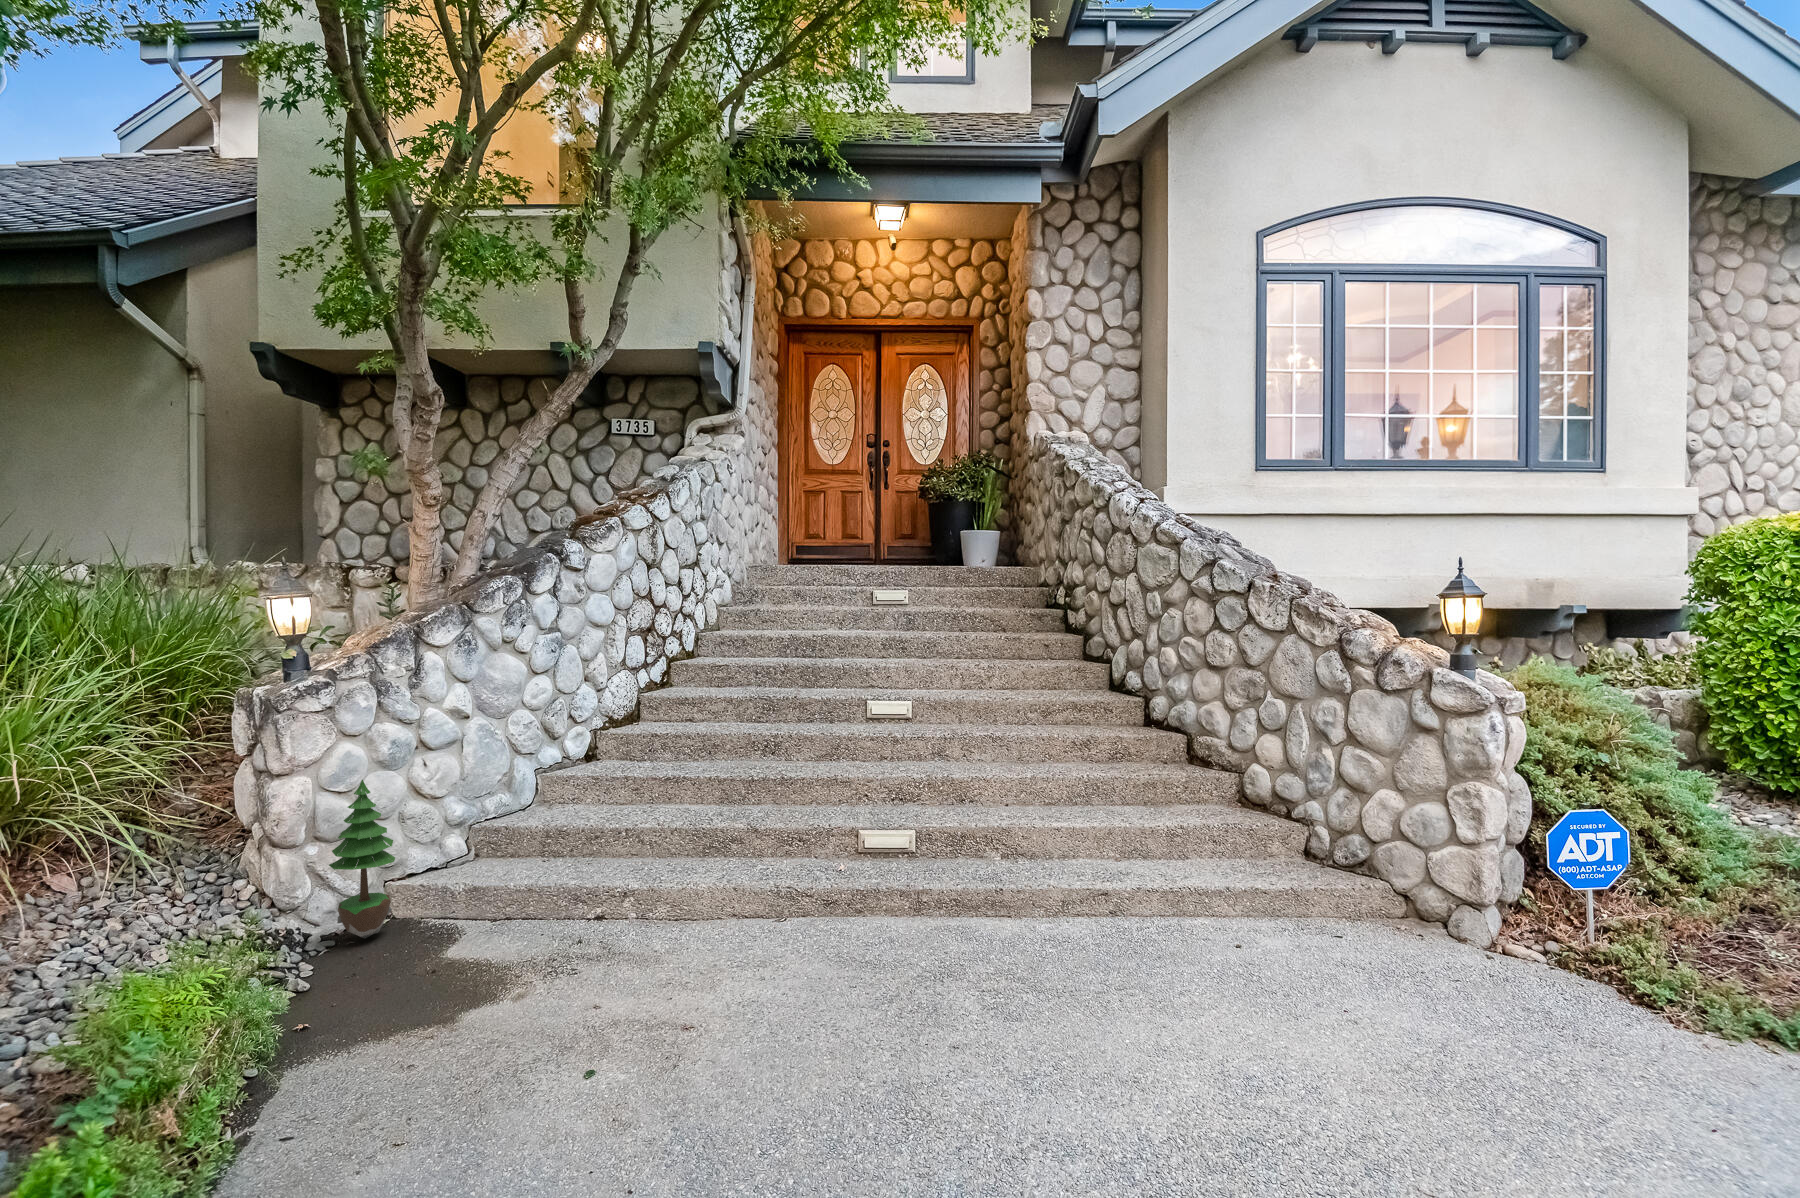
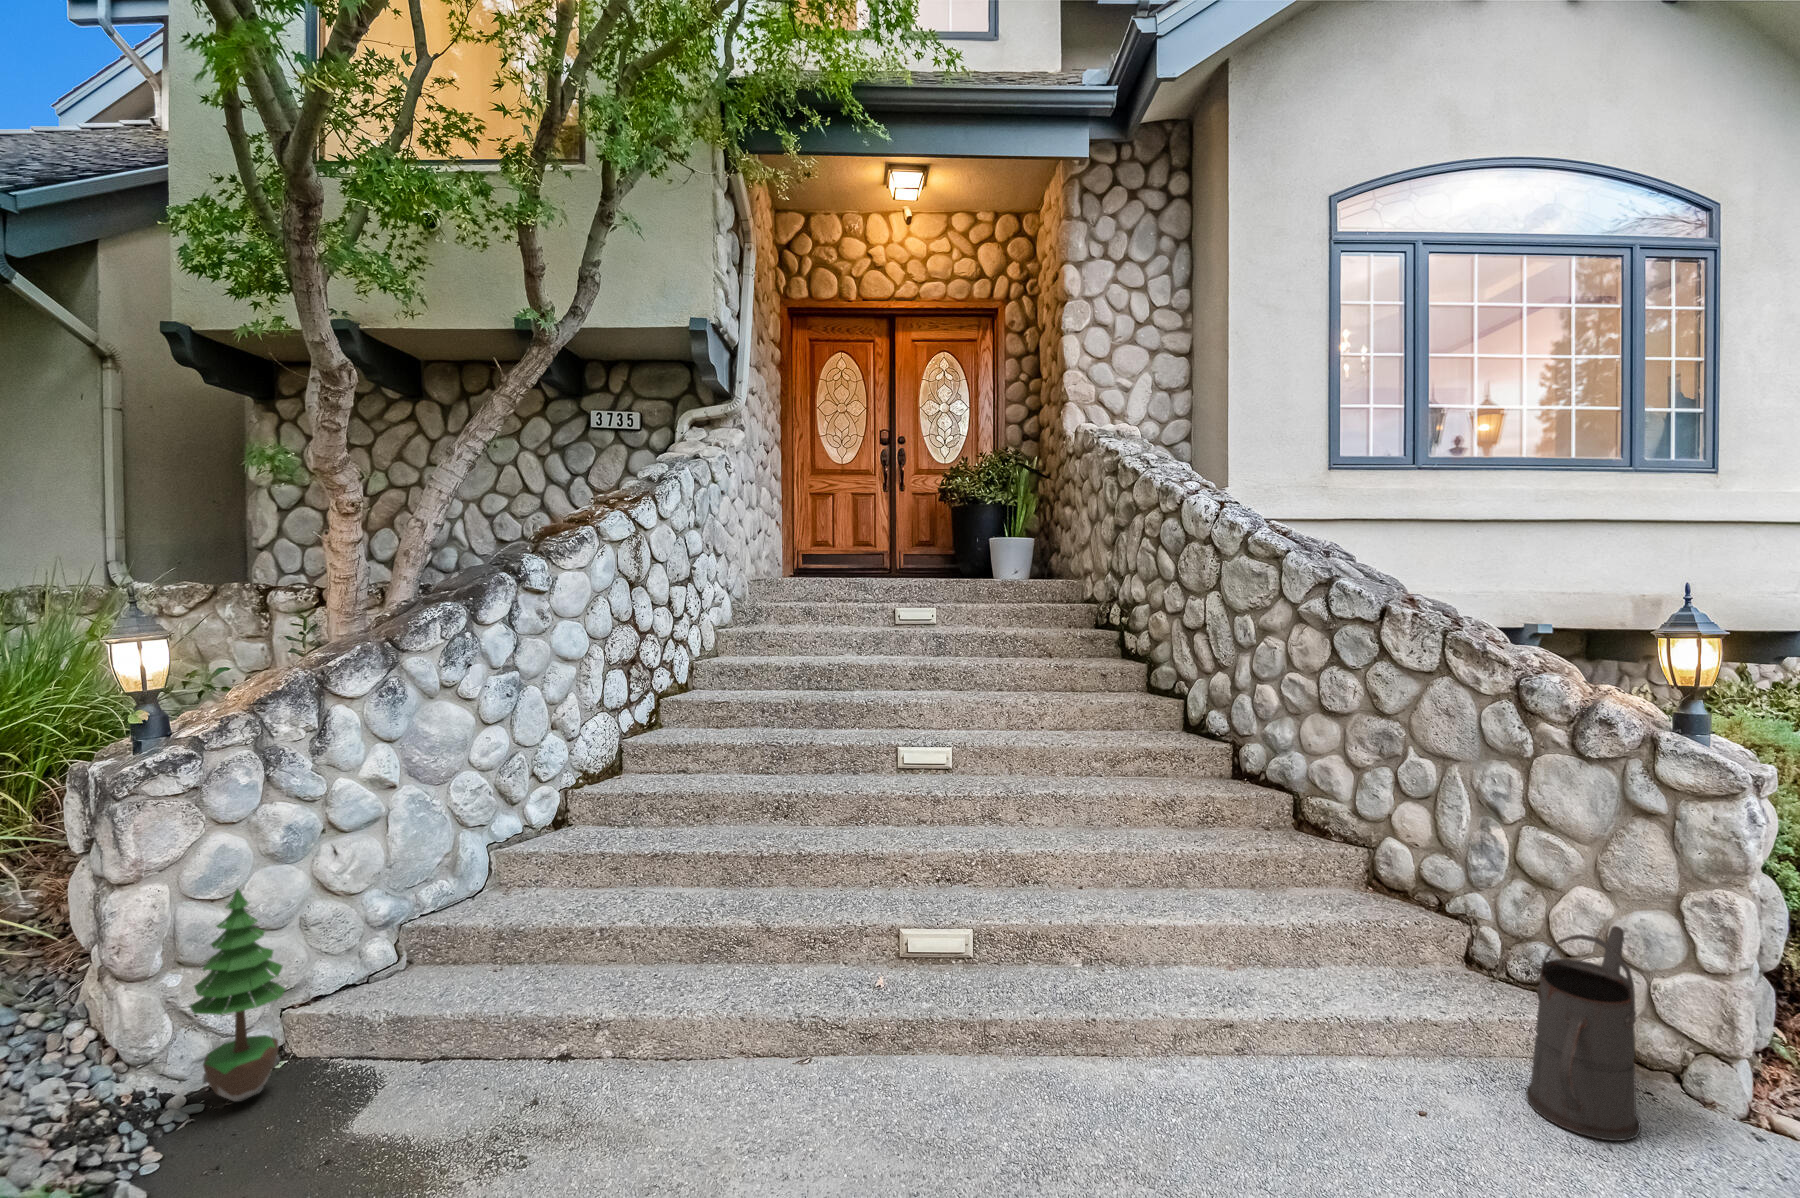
watering can: none [1322,818,1408,966] -> present [1526,926,1641,1141]

